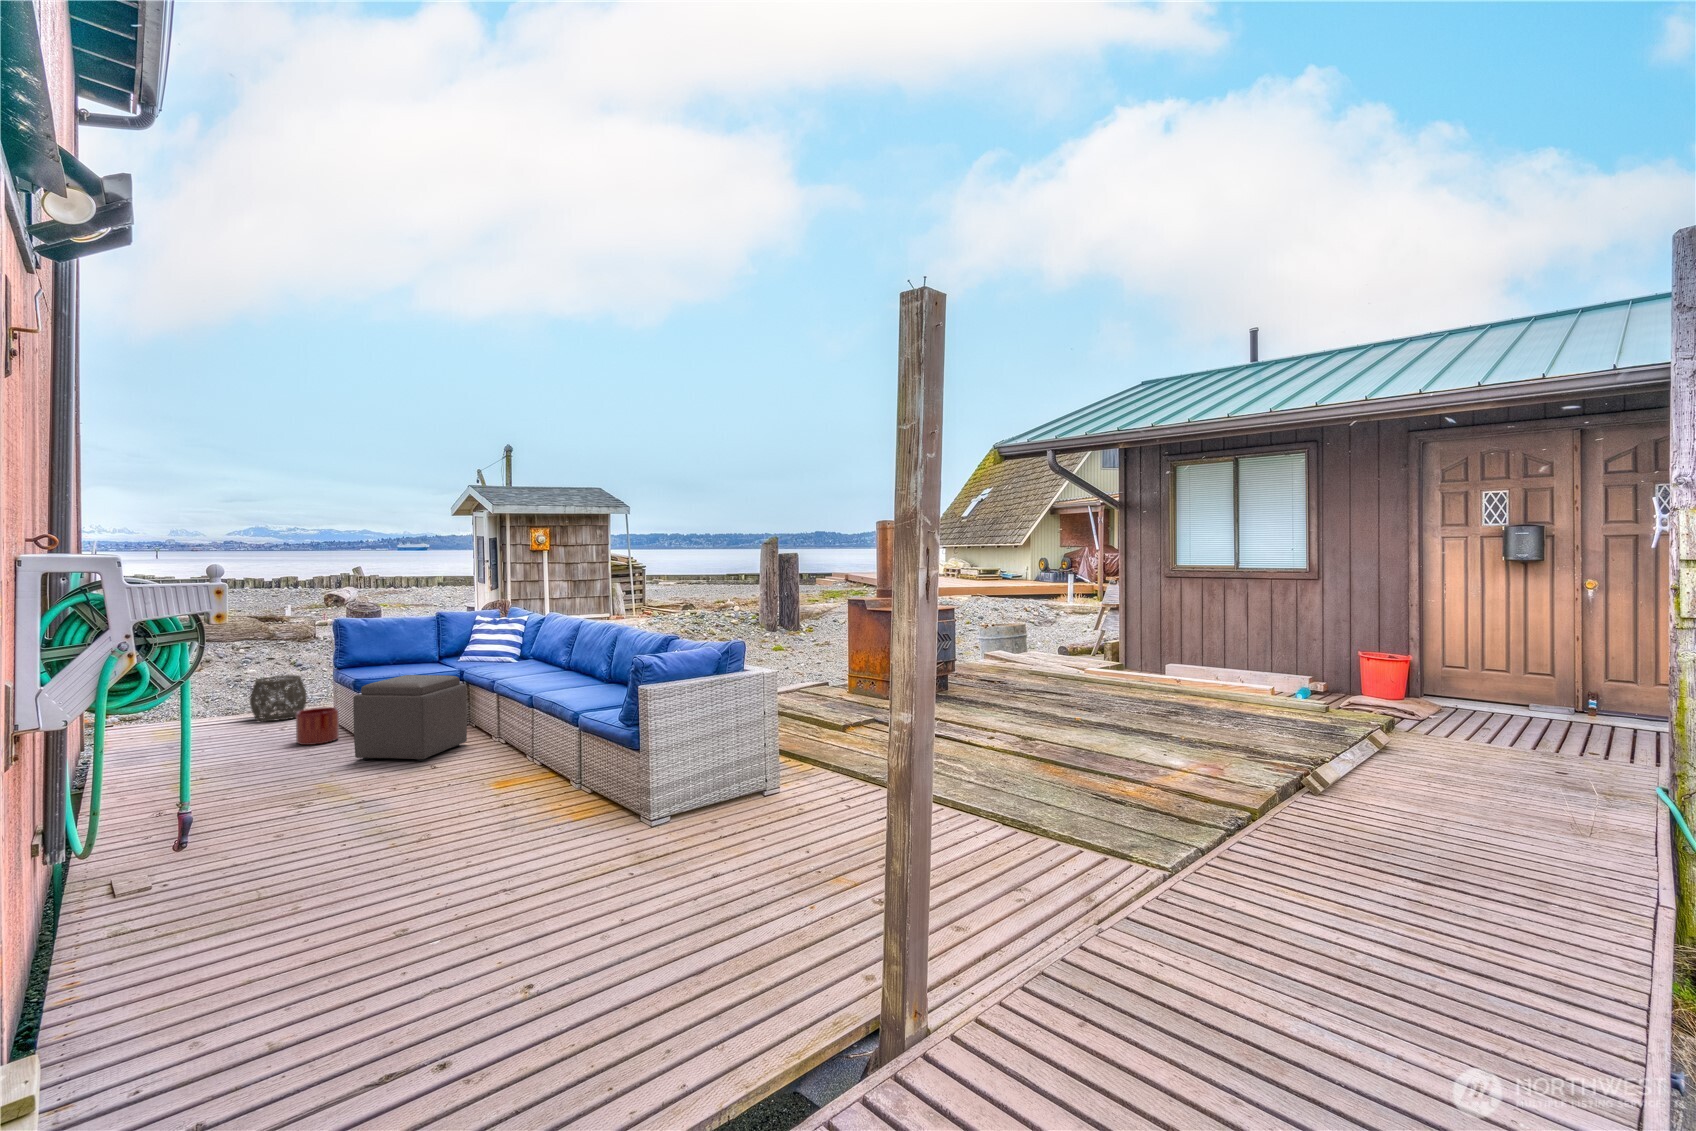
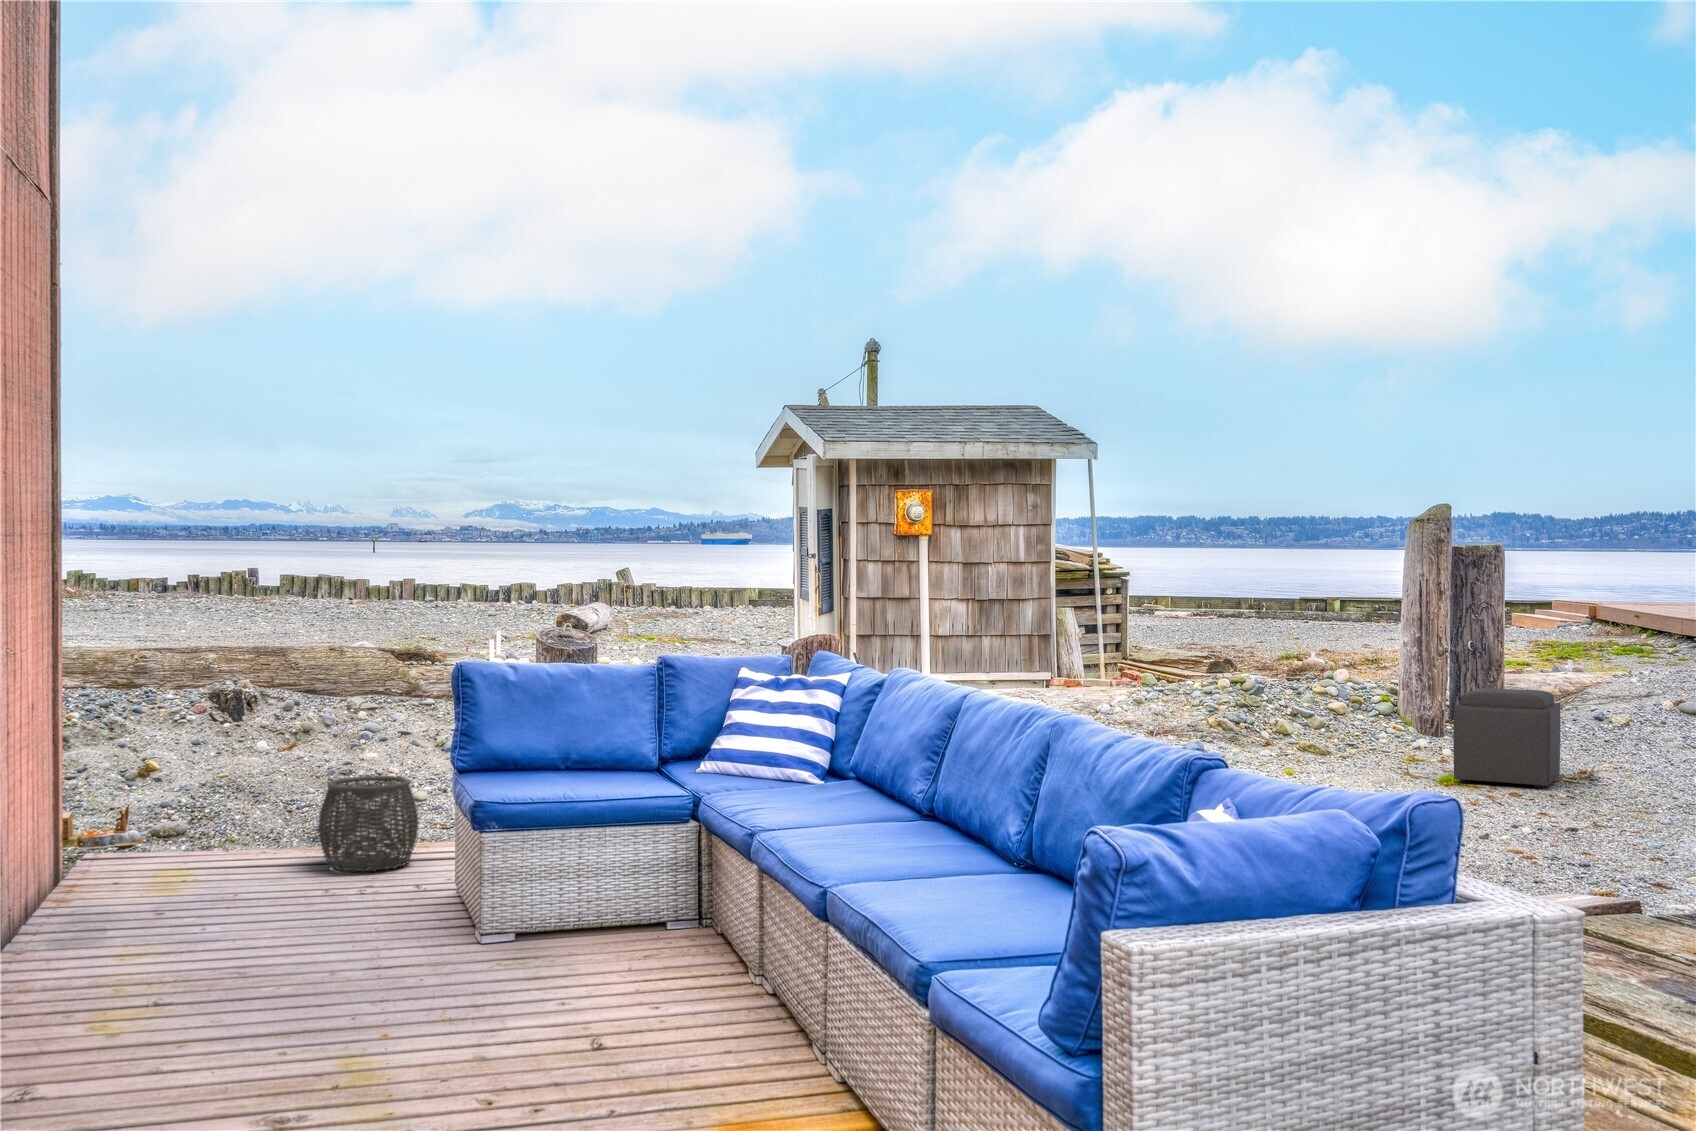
ottoman: present [353,675,467,761] -> present [1453,688,1561,789]
planter: present [296,707,339,745] -> none [364,857,446,942]

